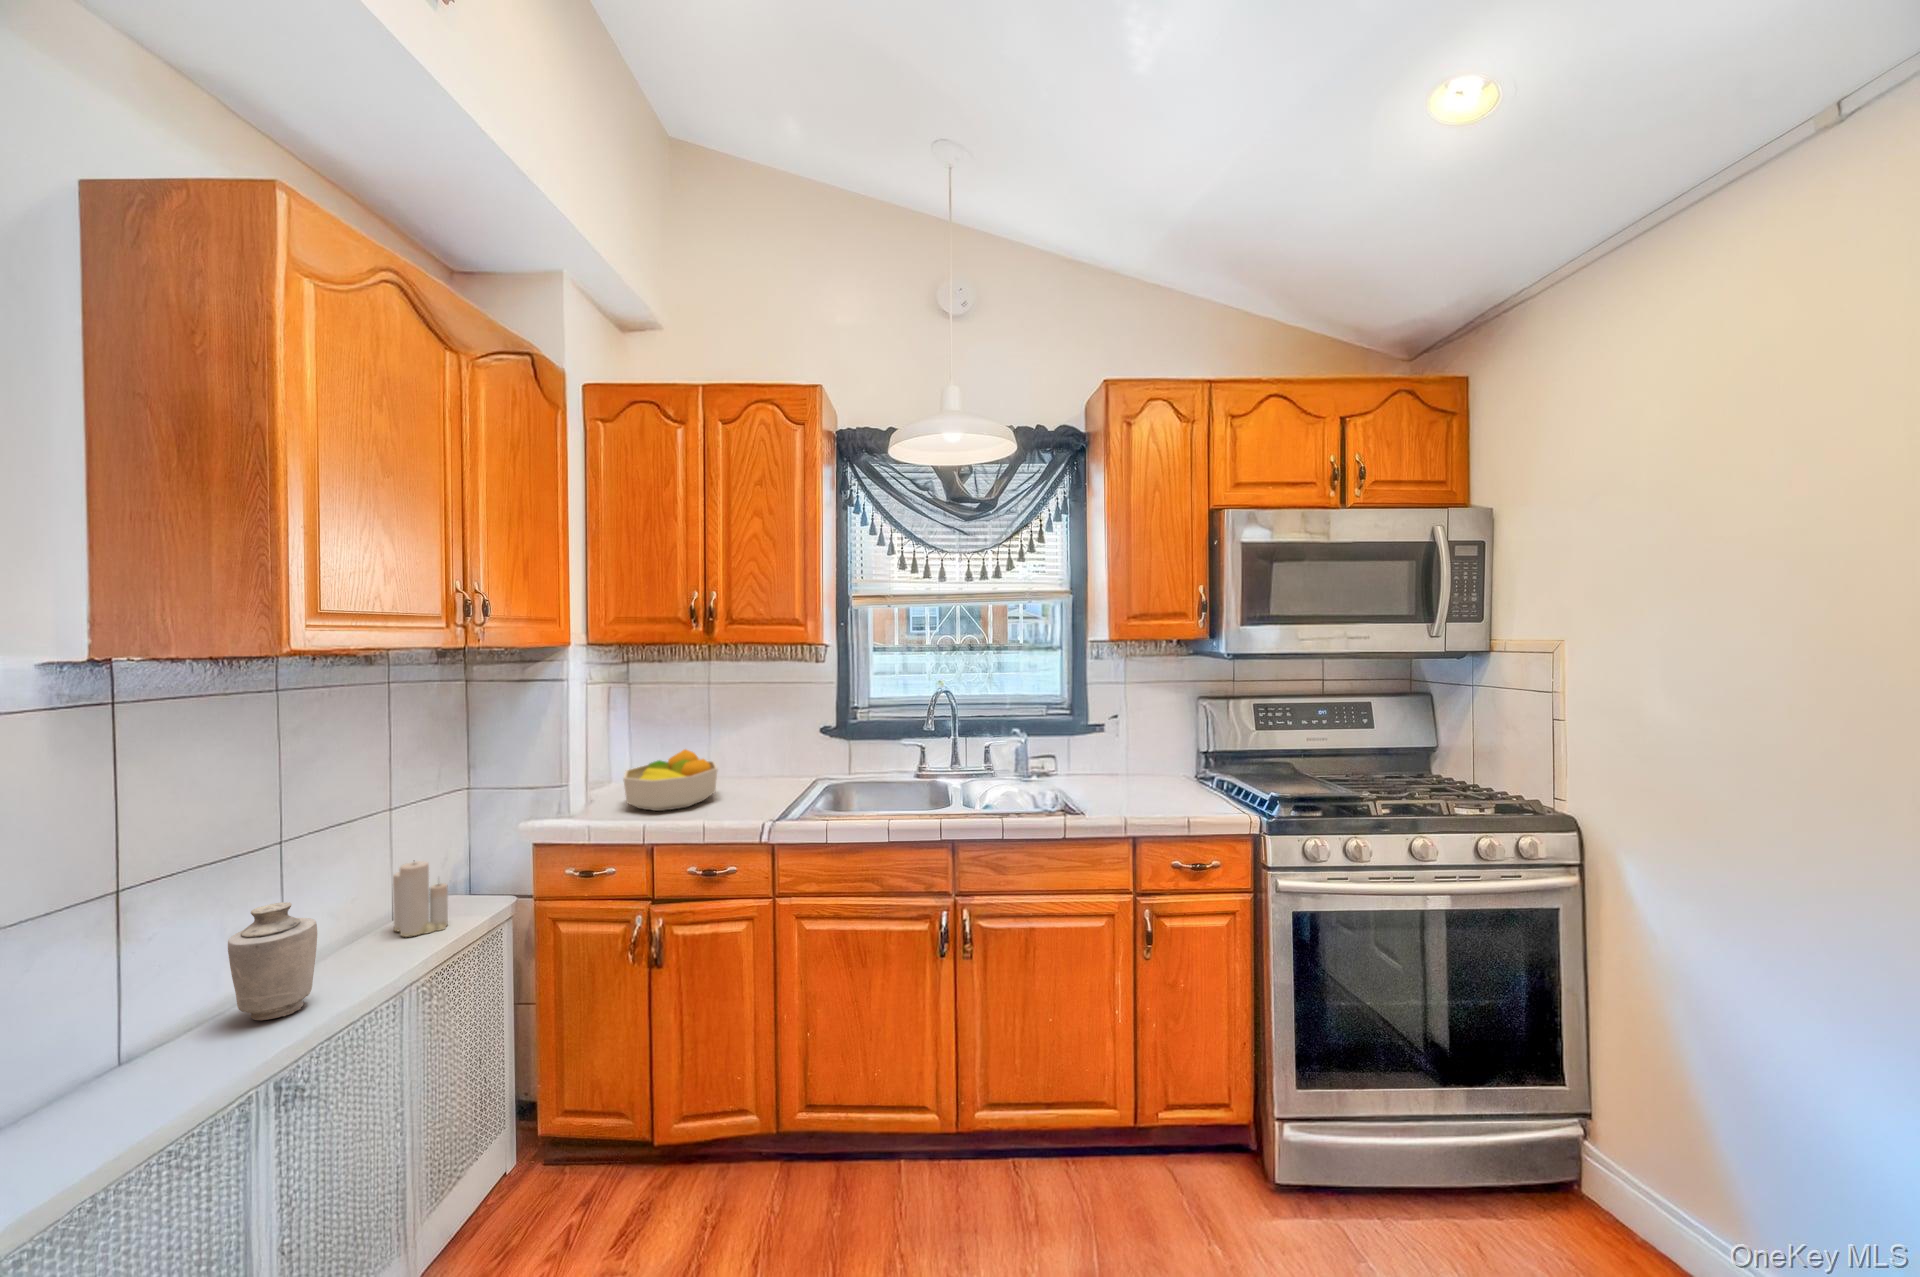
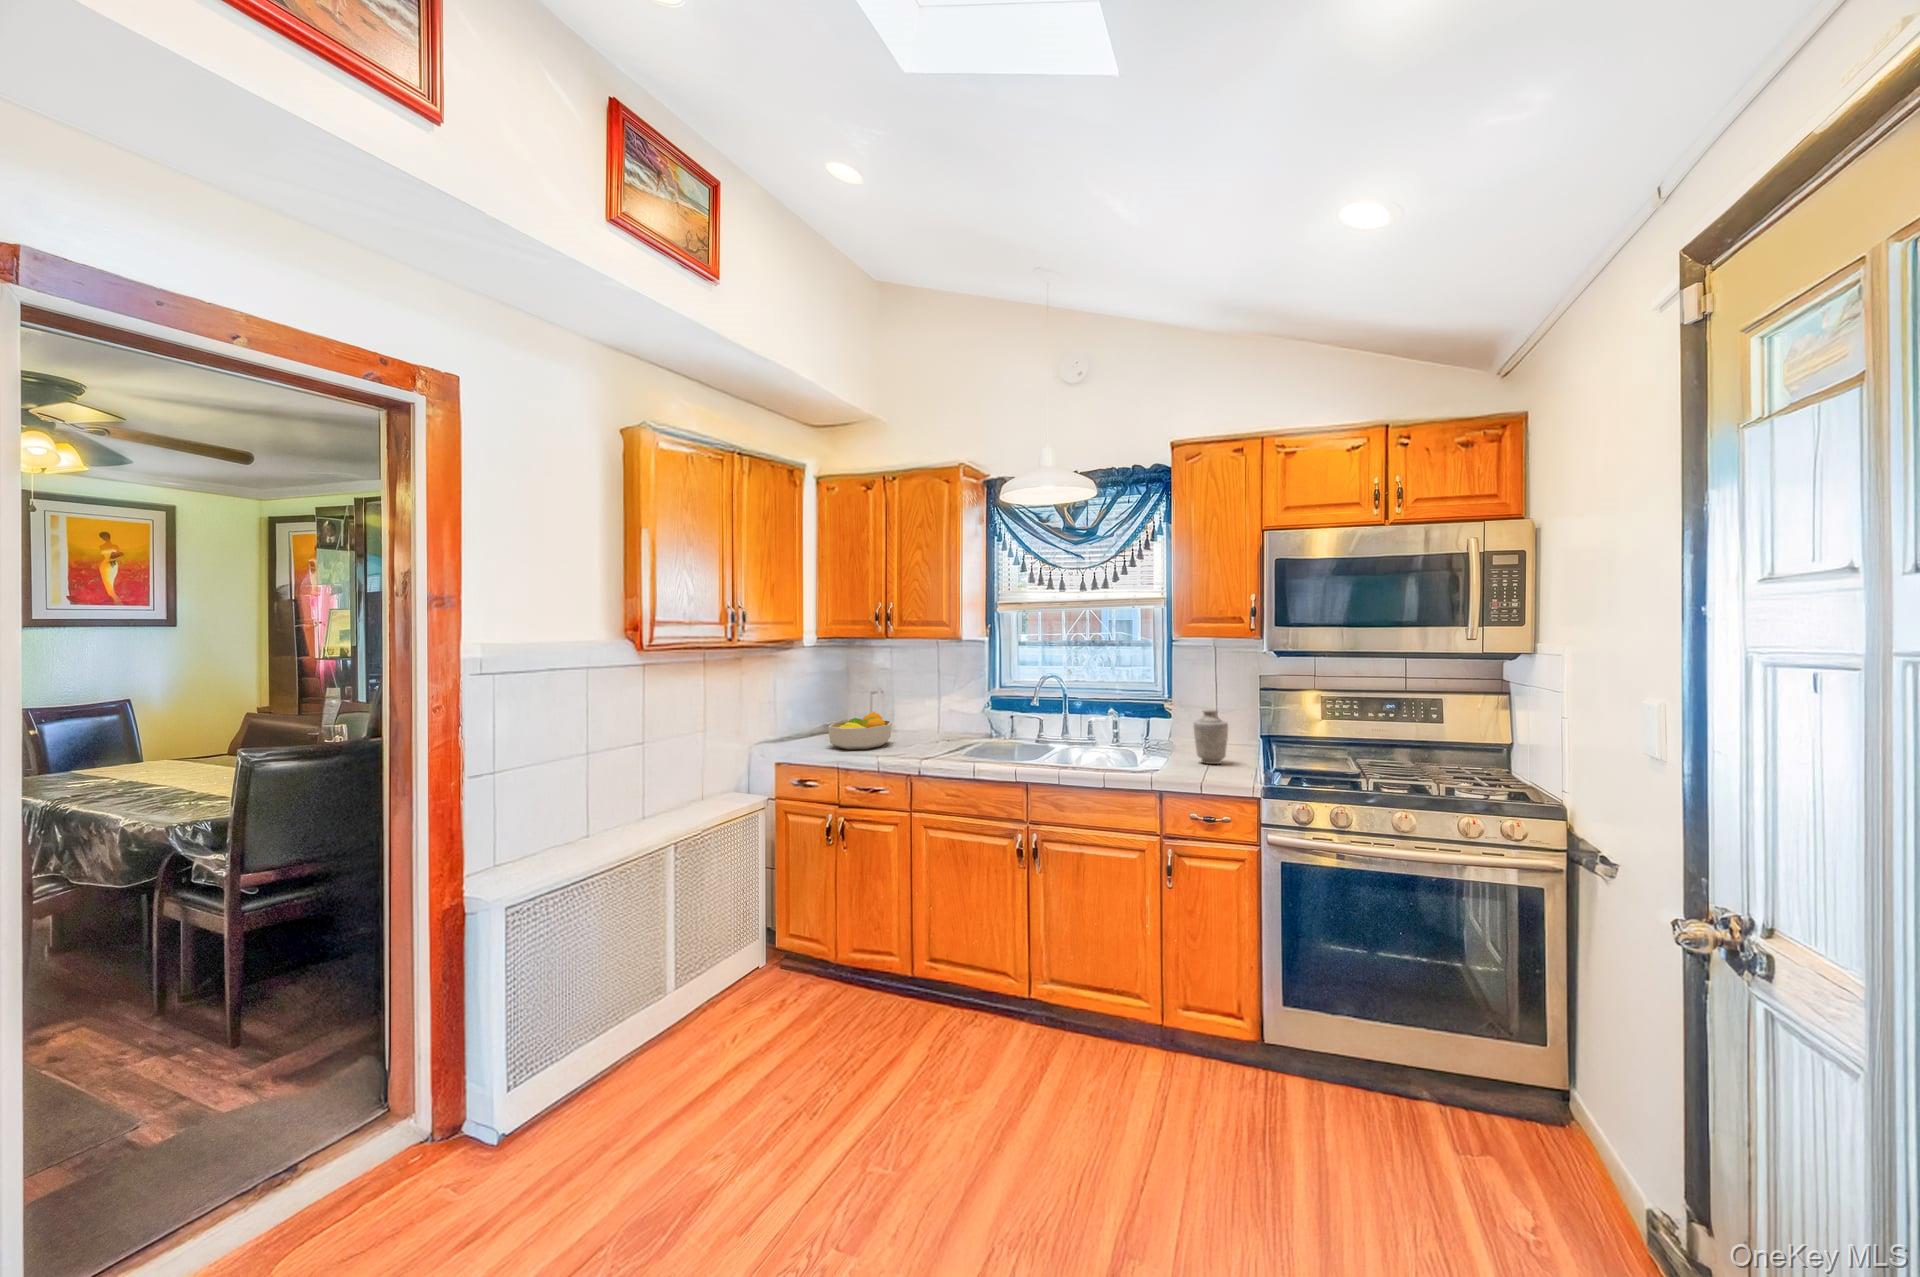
candle: present [393,861,448,937] -> none [703,762,729,808]
vase: present [228,902,317,1020] -> present [1194,710,1228,764]

